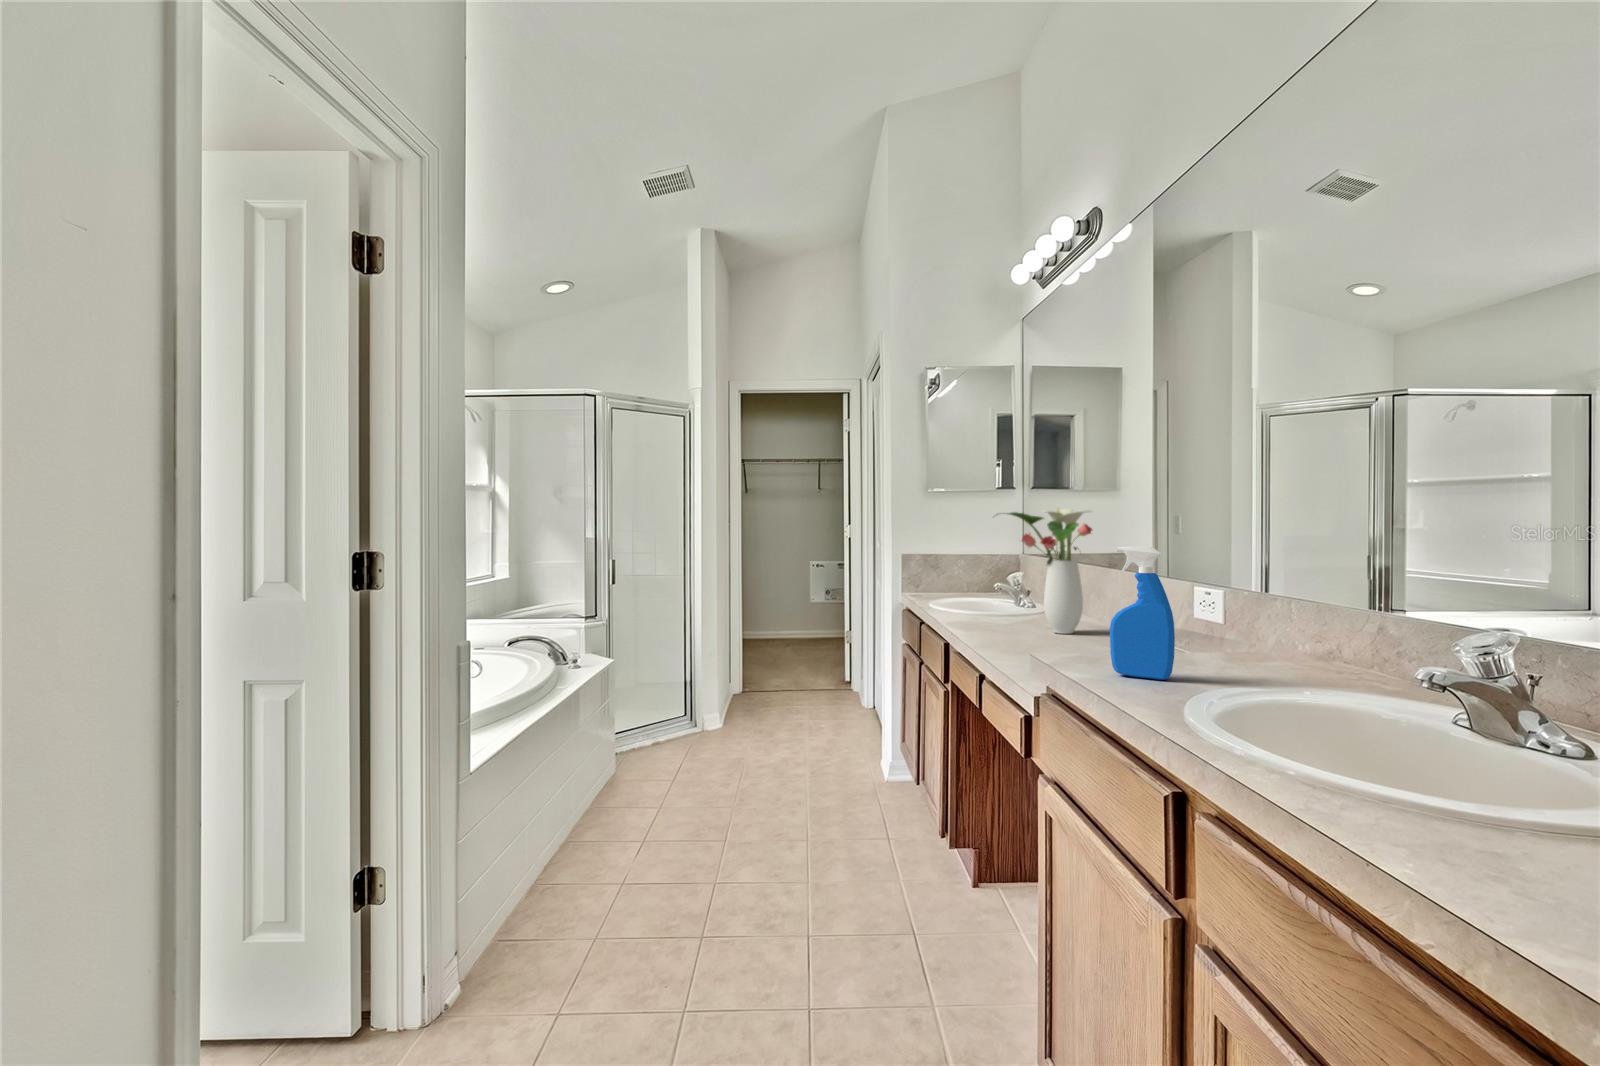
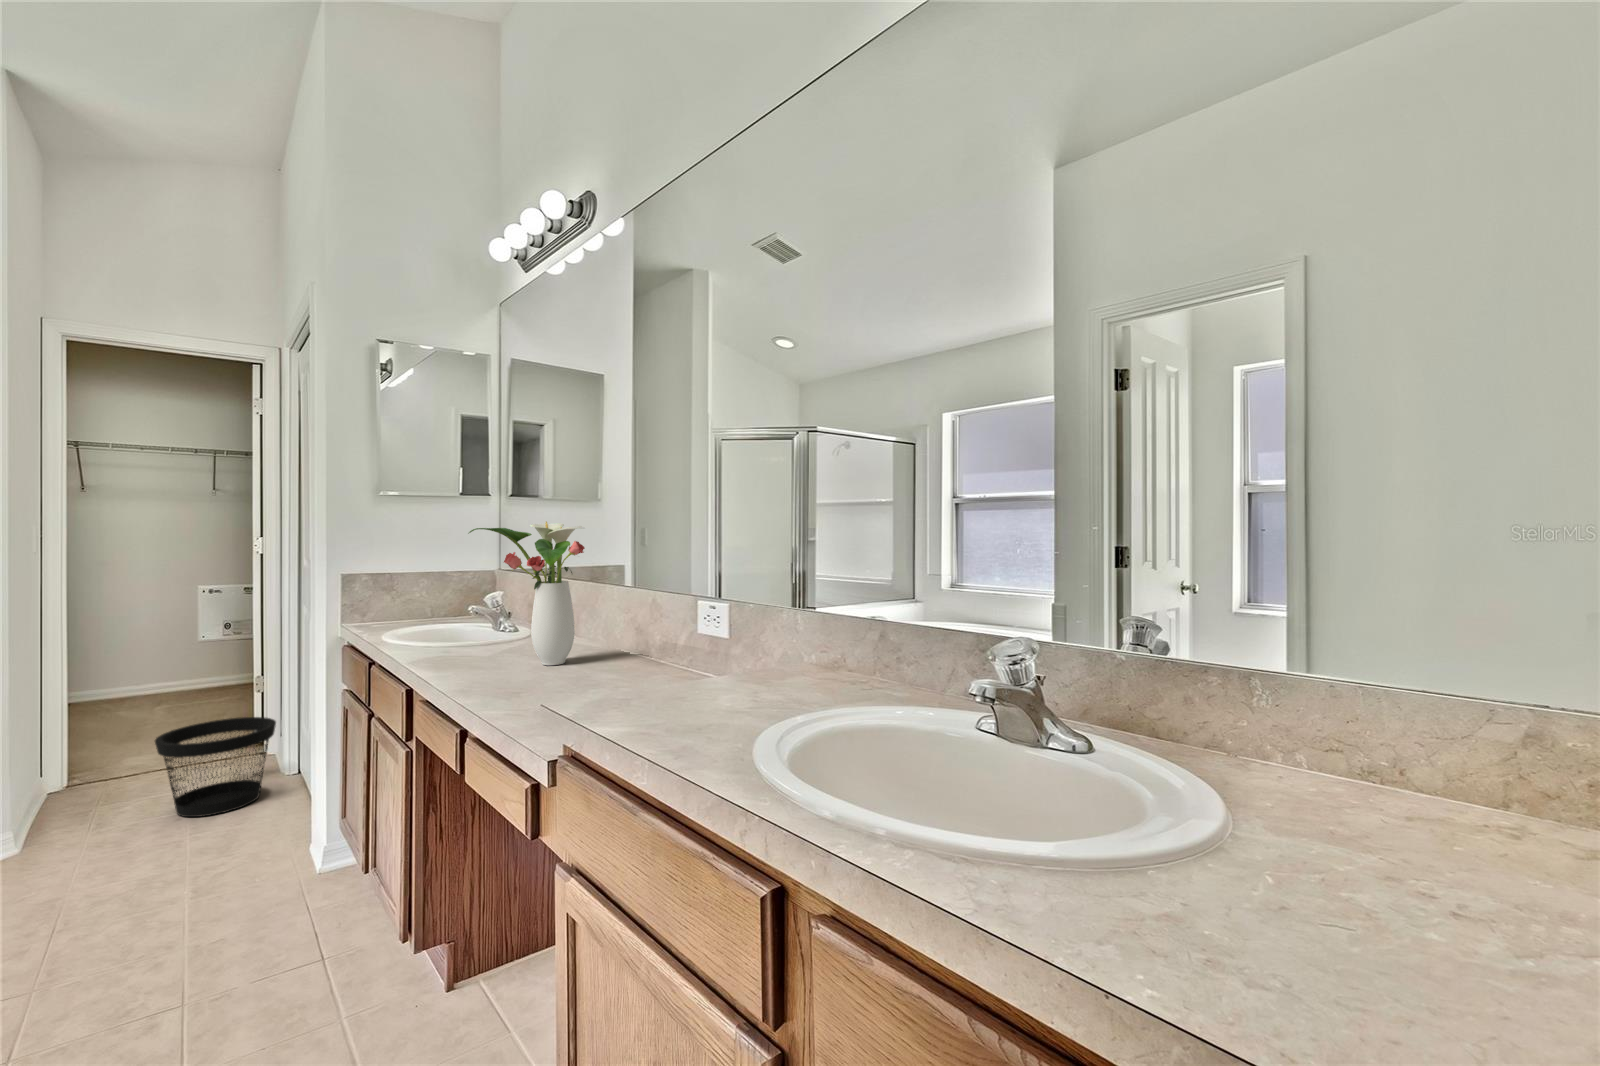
spray bottle: present [1110,546,1175,680] -> none [606,576,669,717]
wastebasket: none [796,657,860,721] -> present [155,717,276,817]

